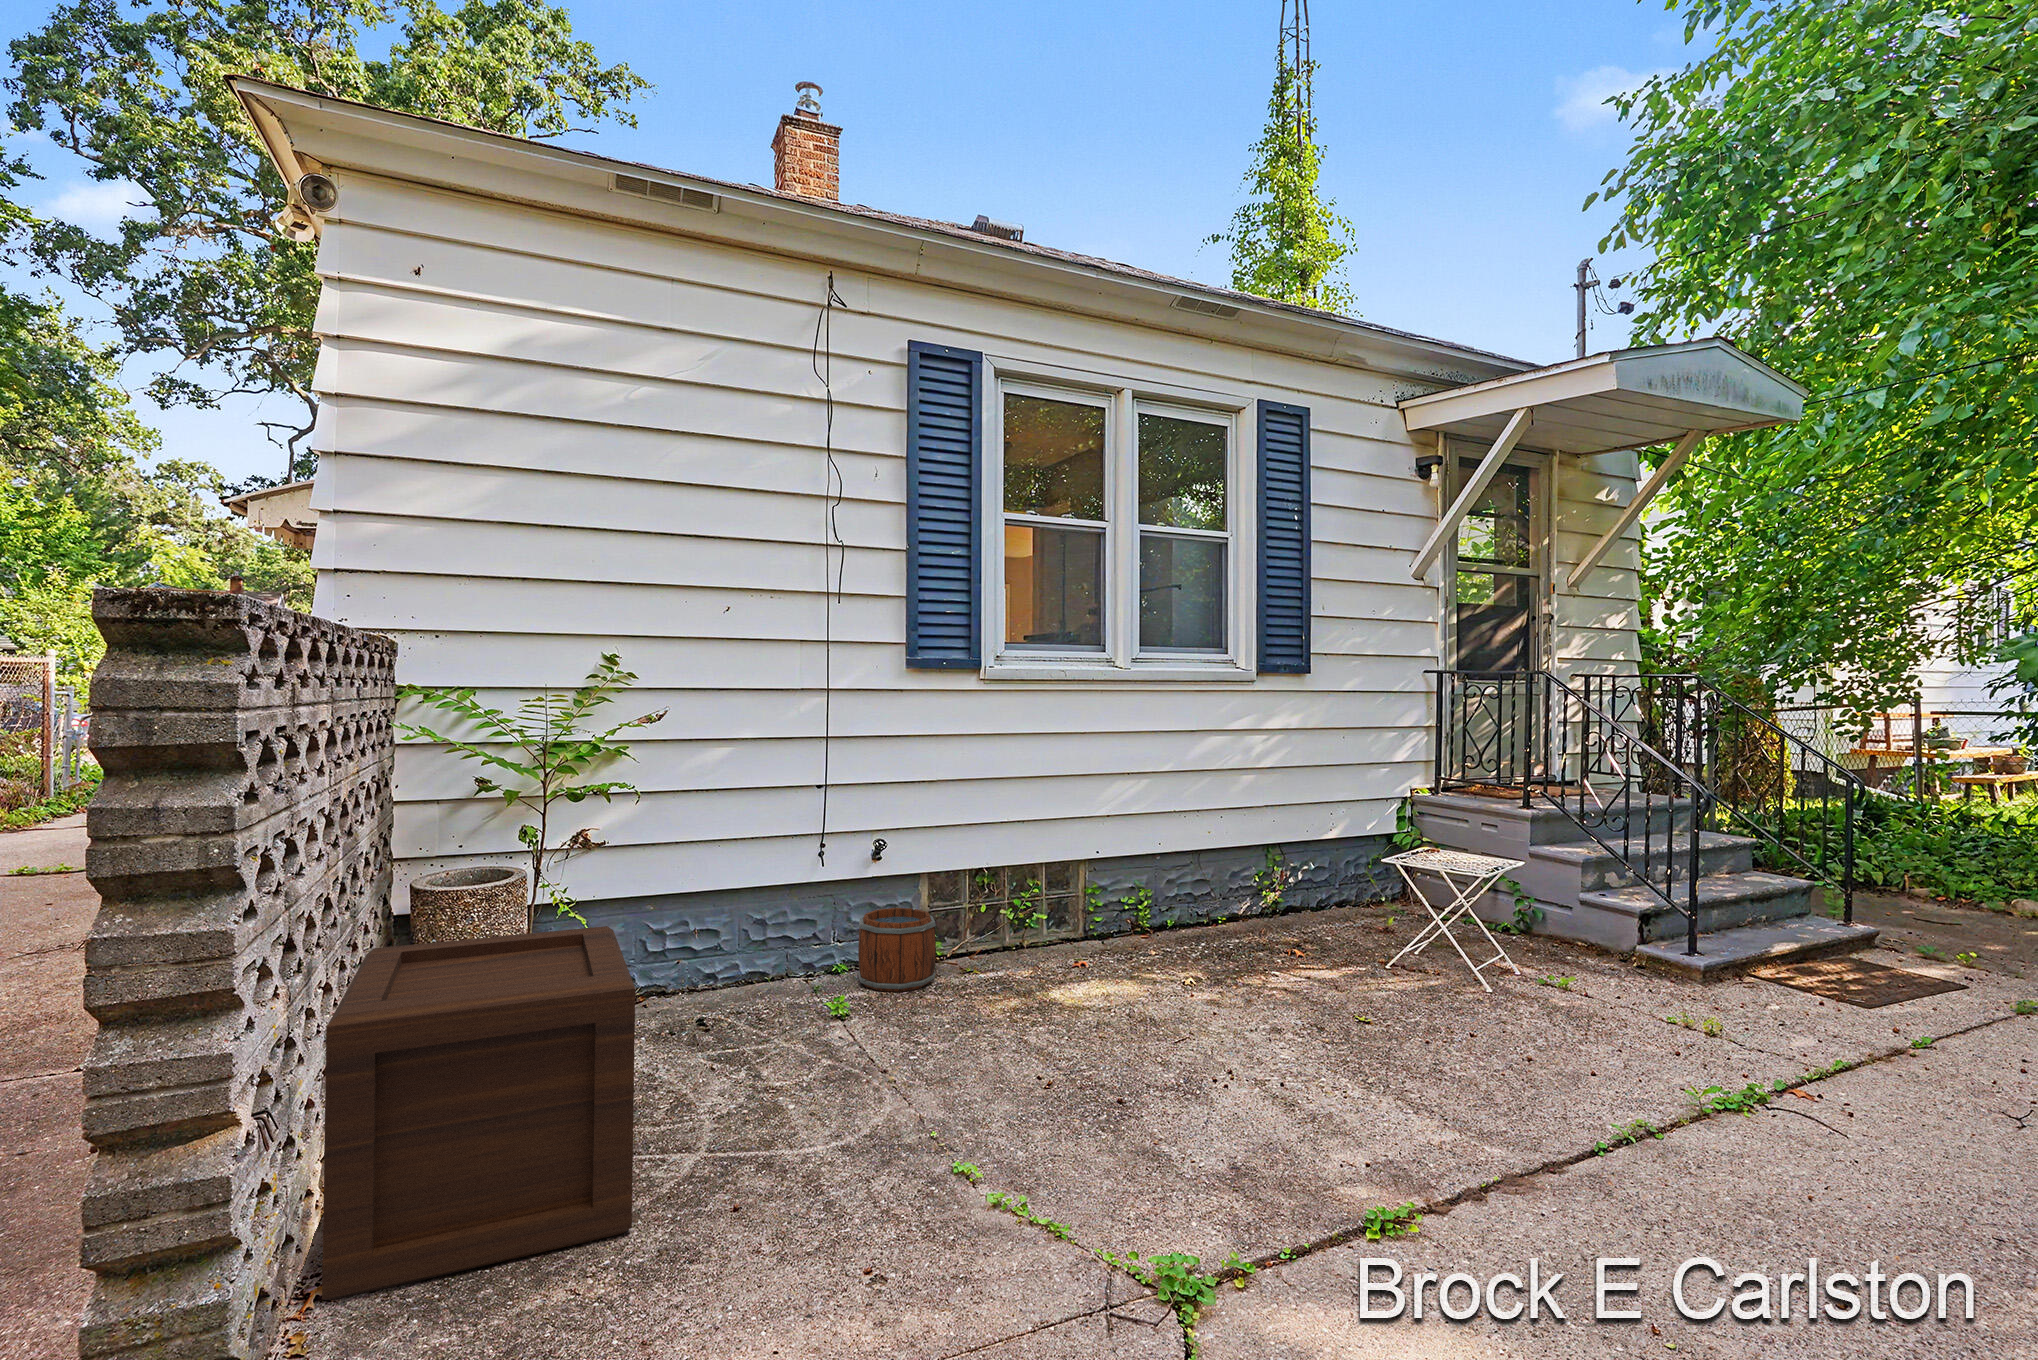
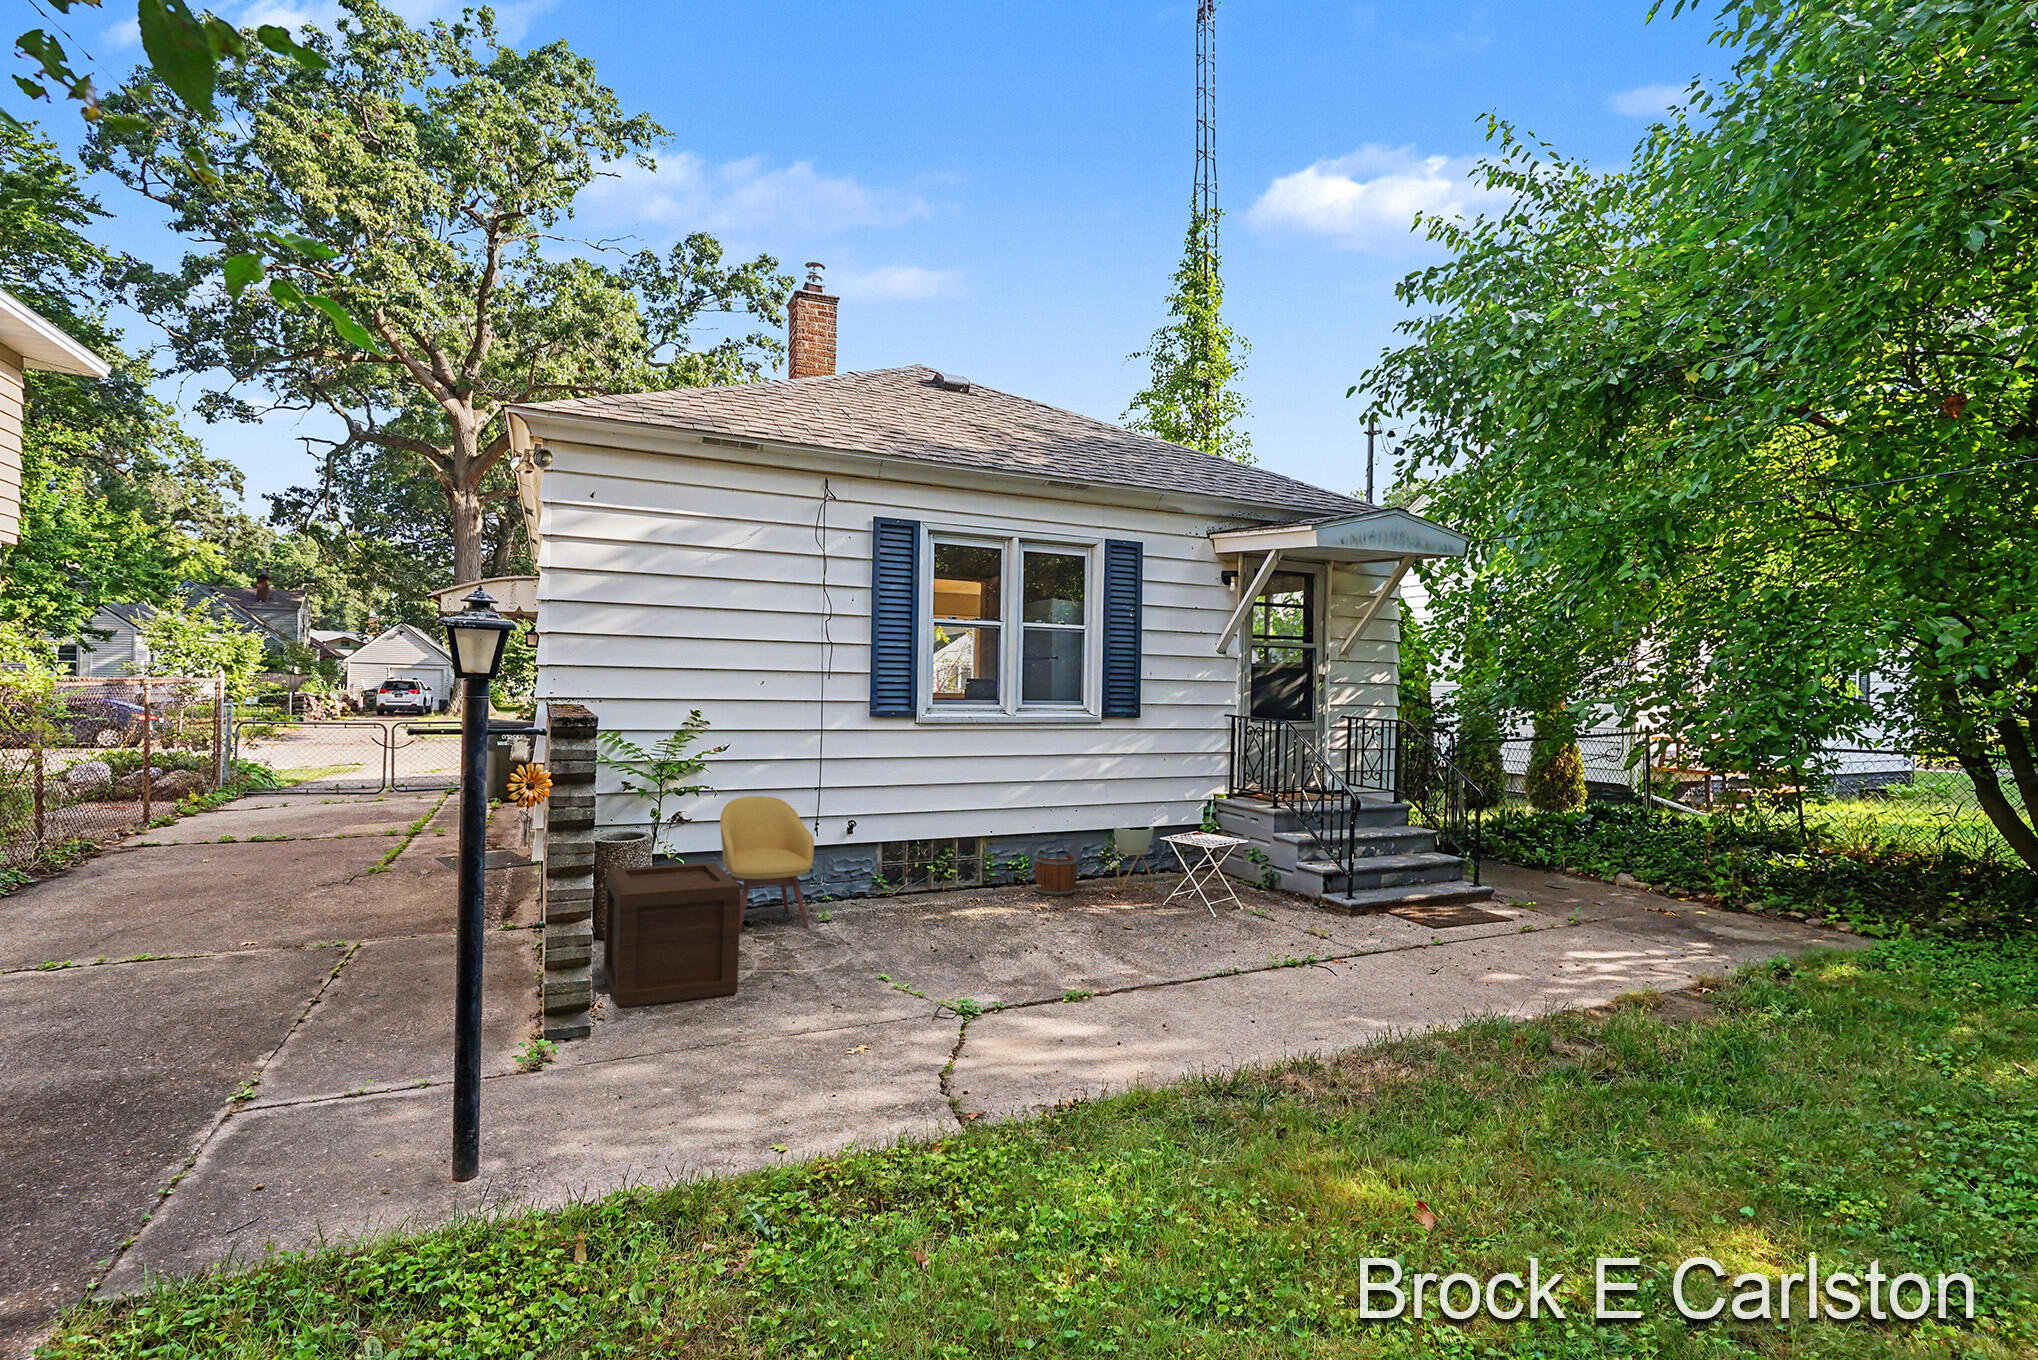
chair: none [654,799,816,1050] -> present [720,796,814,934]
planter: none [1276,833,1347,938] -> present [1114,826,1155,890]
bucket: present [858,908,936,992] -> present [1033,854,1077,896]

